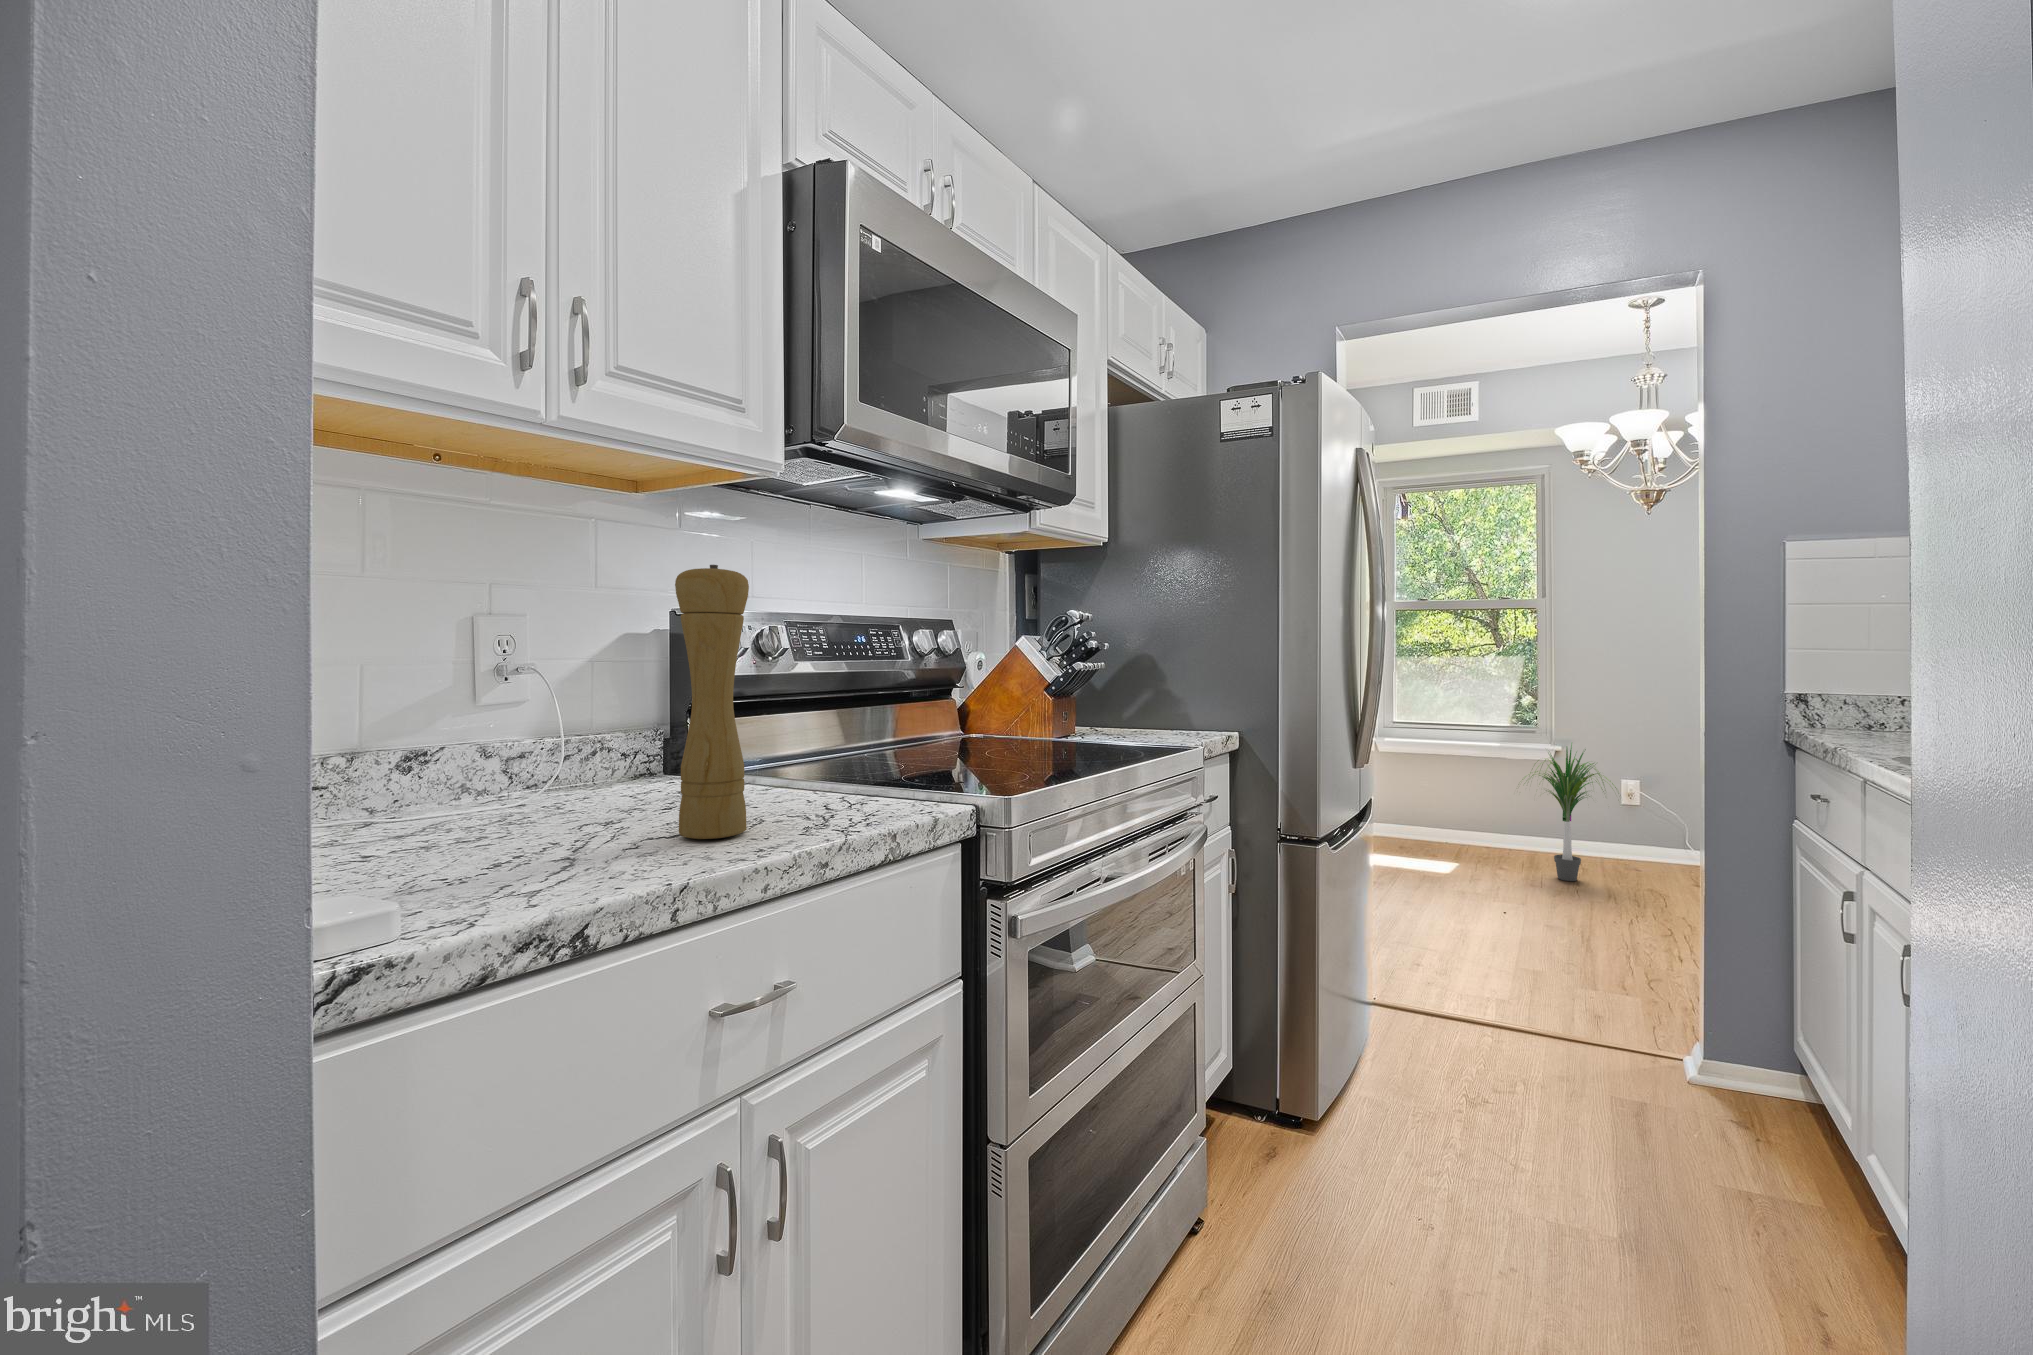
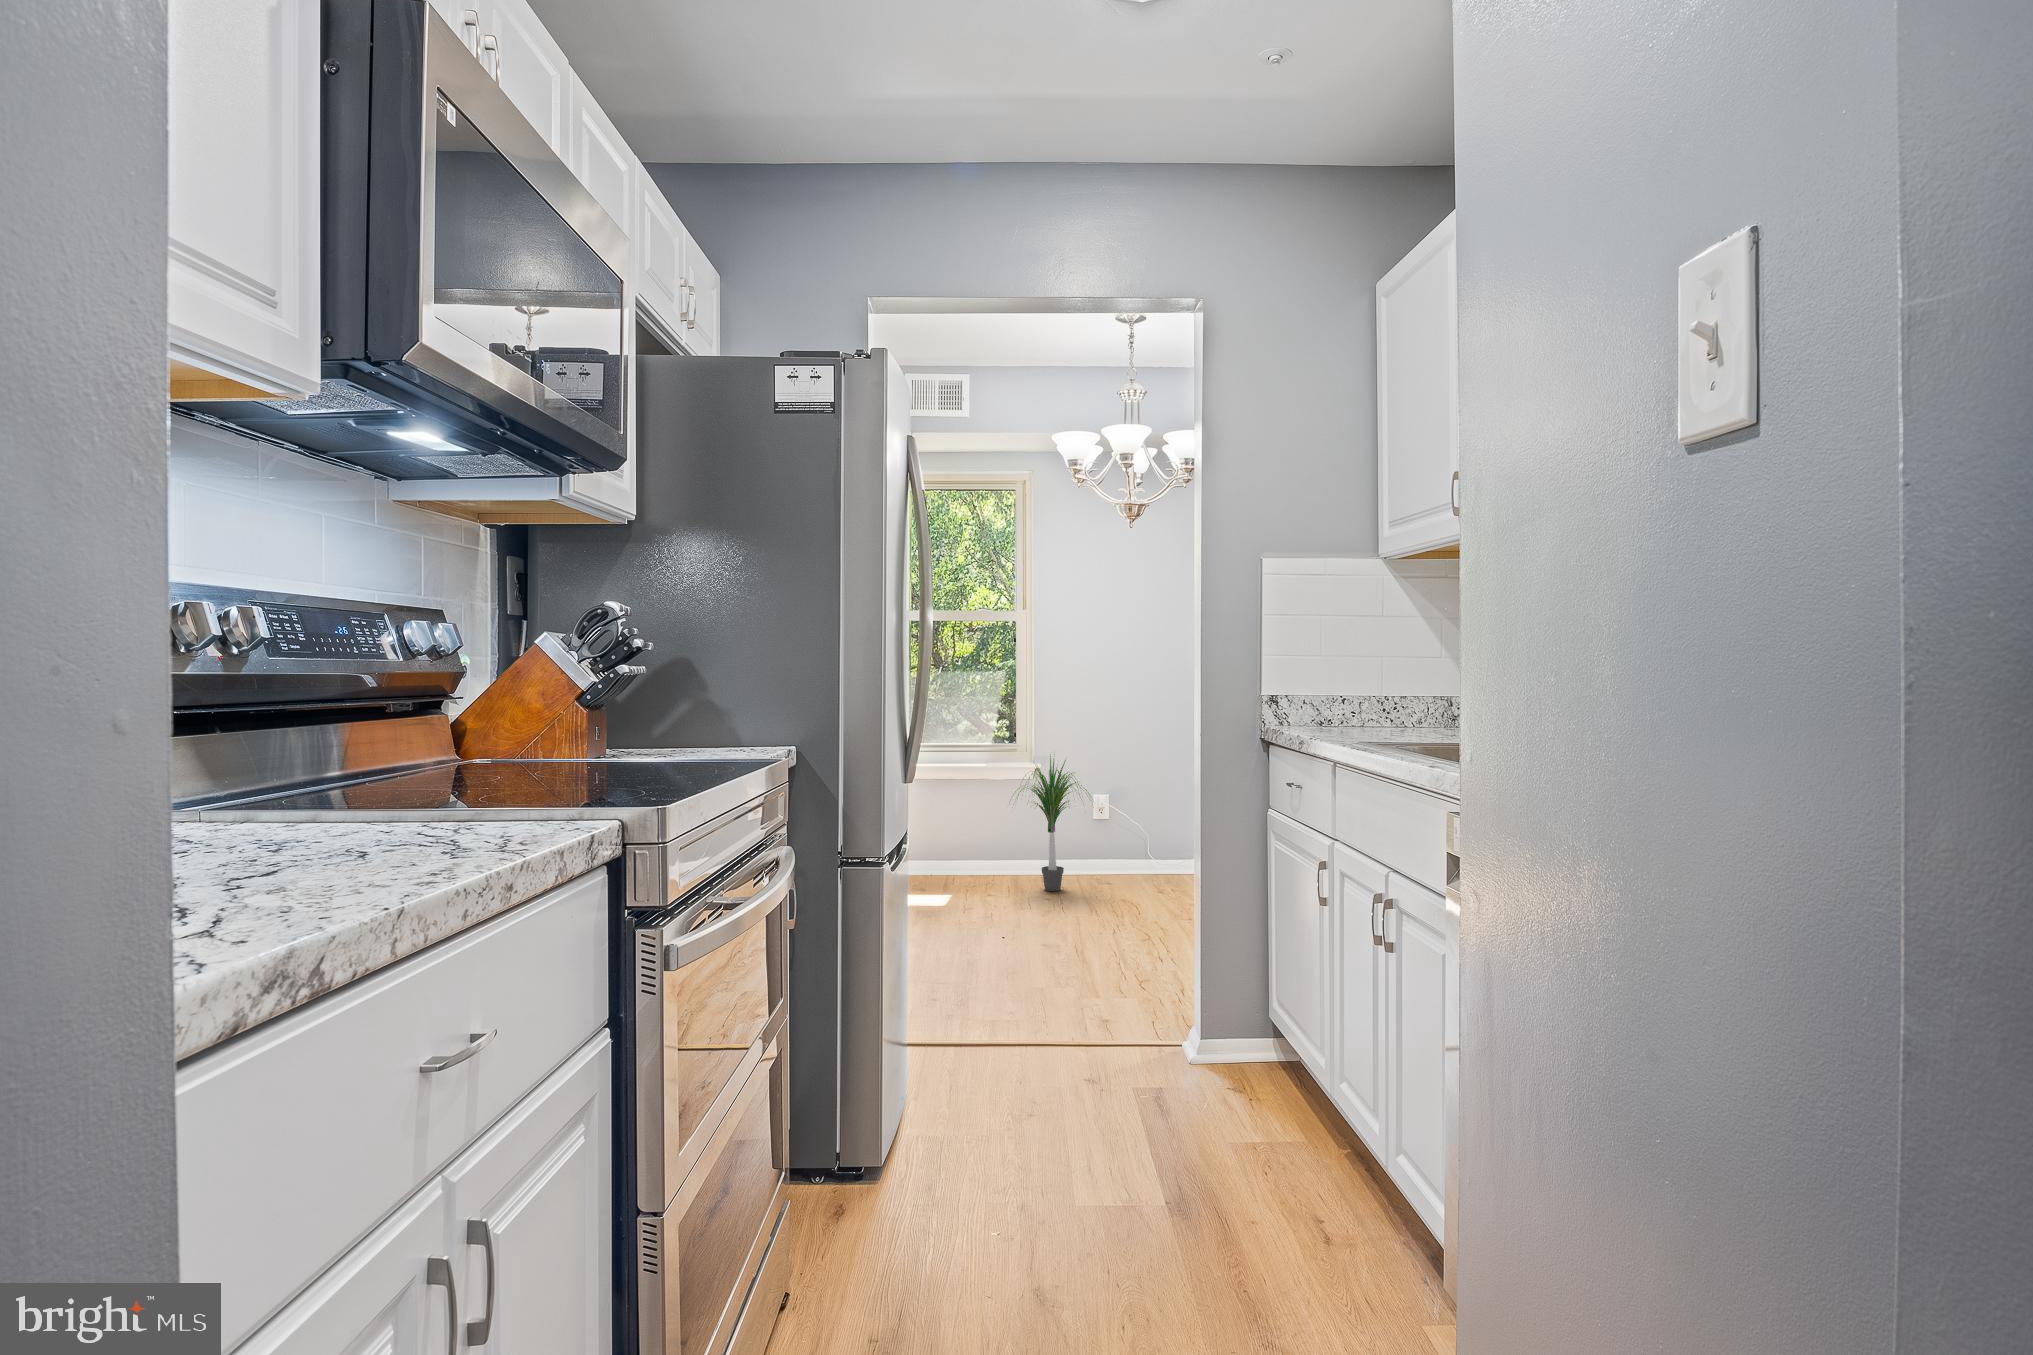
pepper mill: present [675,565,749,839] -> none [286,518,392,872]

